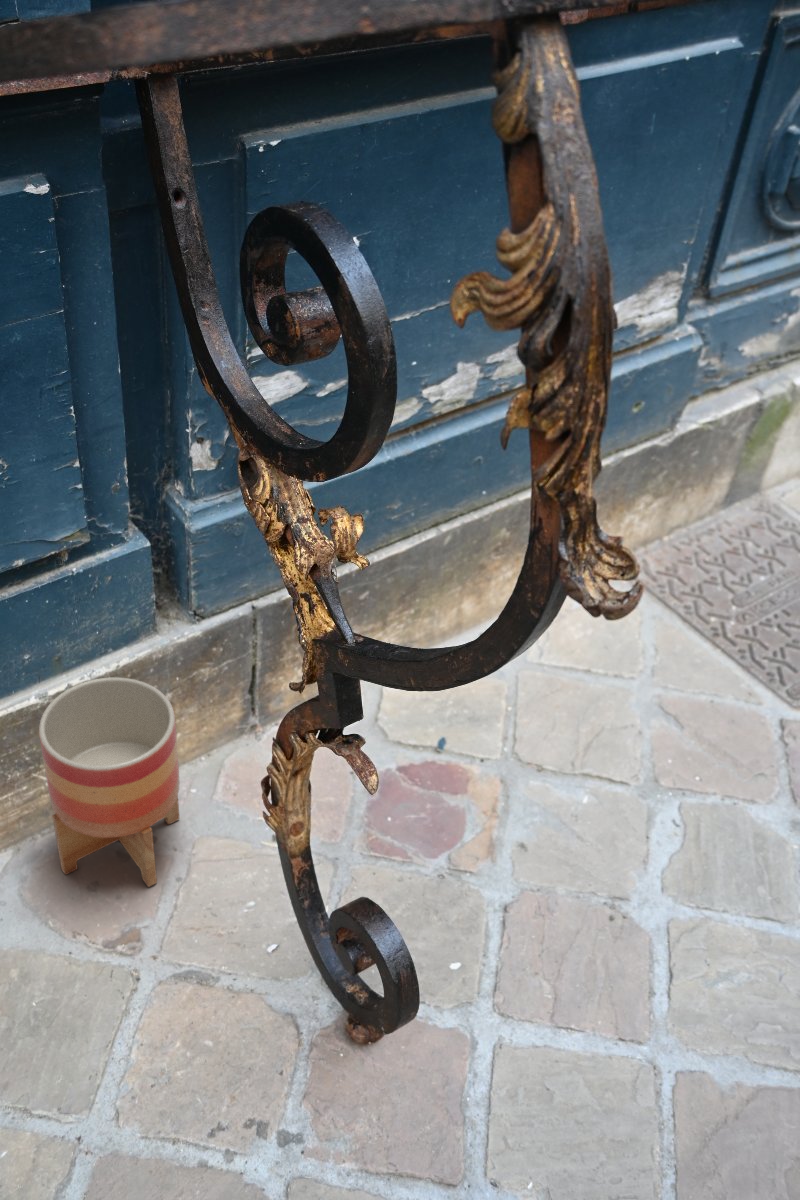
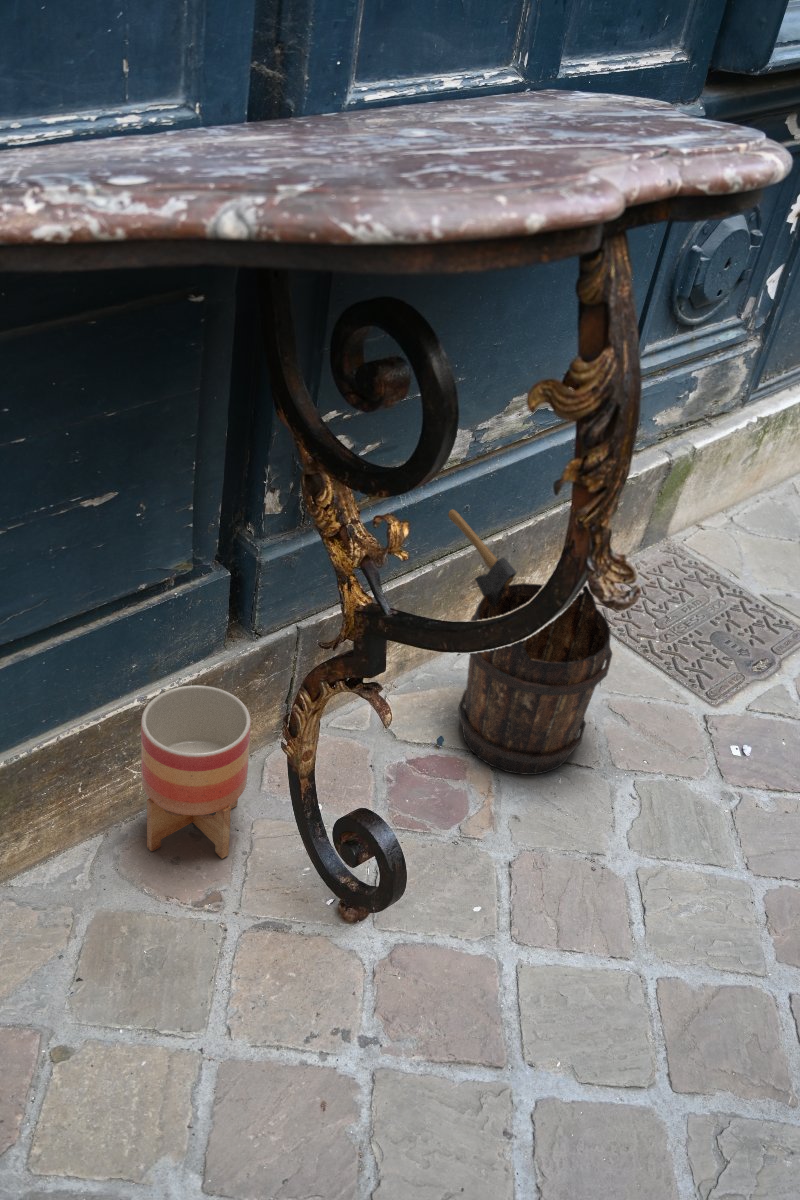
bucket: none [450,461,652,791] -> present [448,509,612,775]

